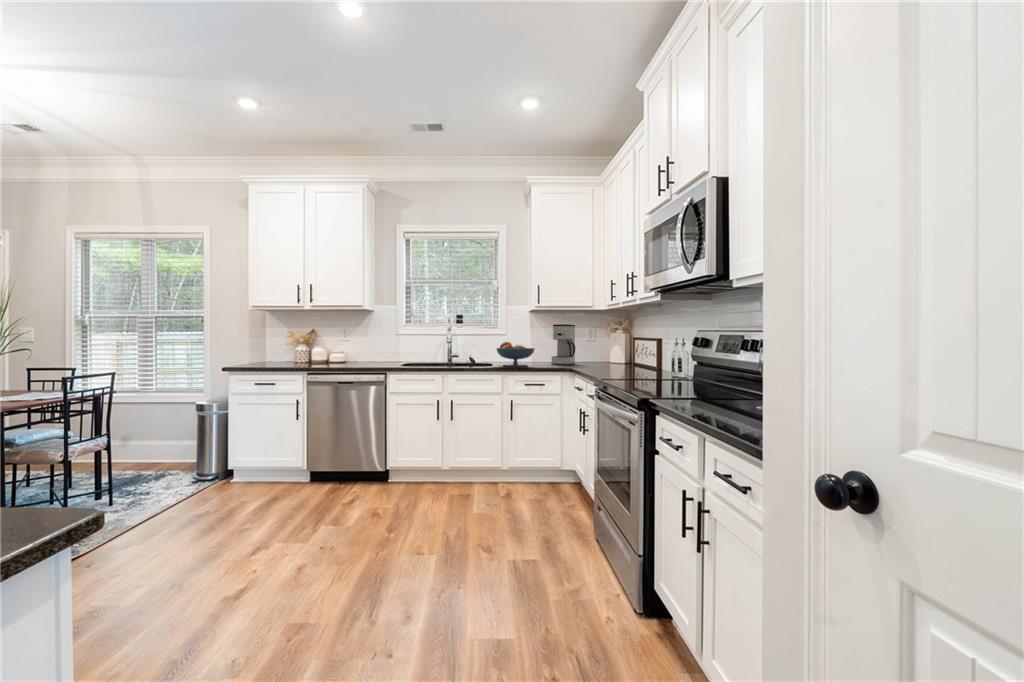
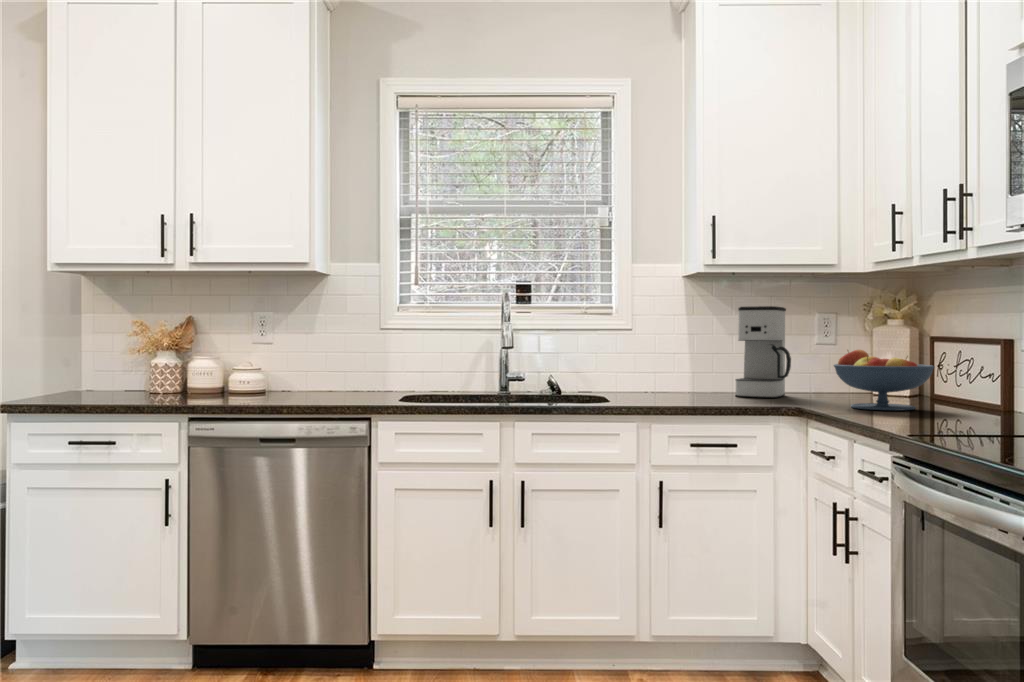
fruit bowl: present [496,342,534,367] -> present [834,350,934,410]

